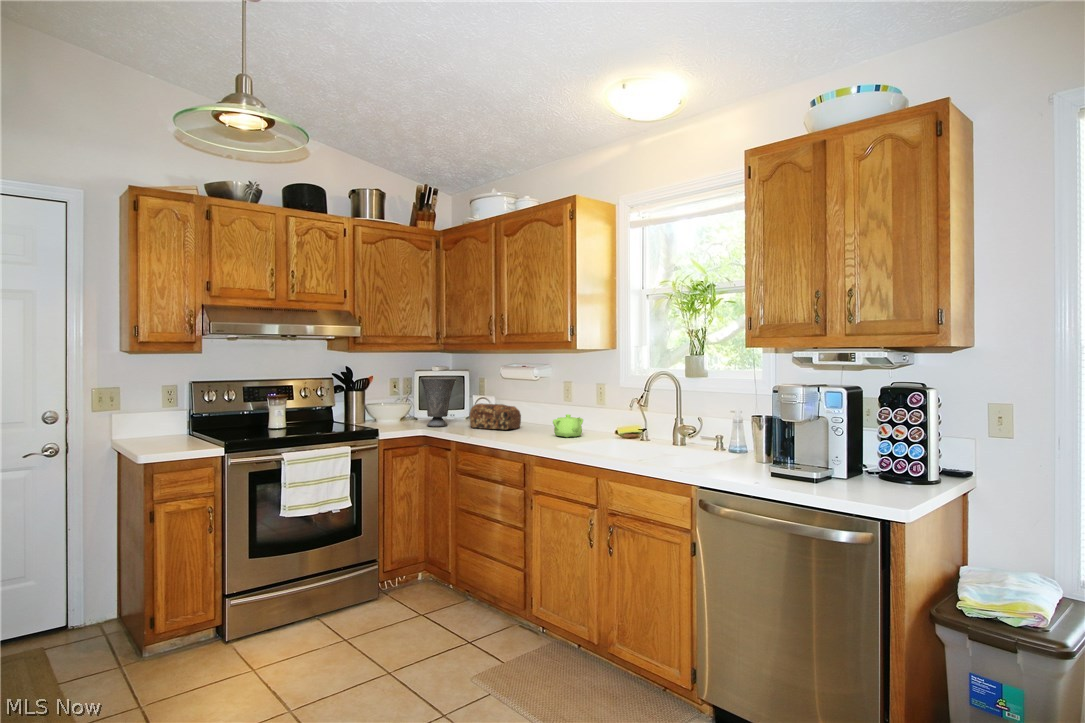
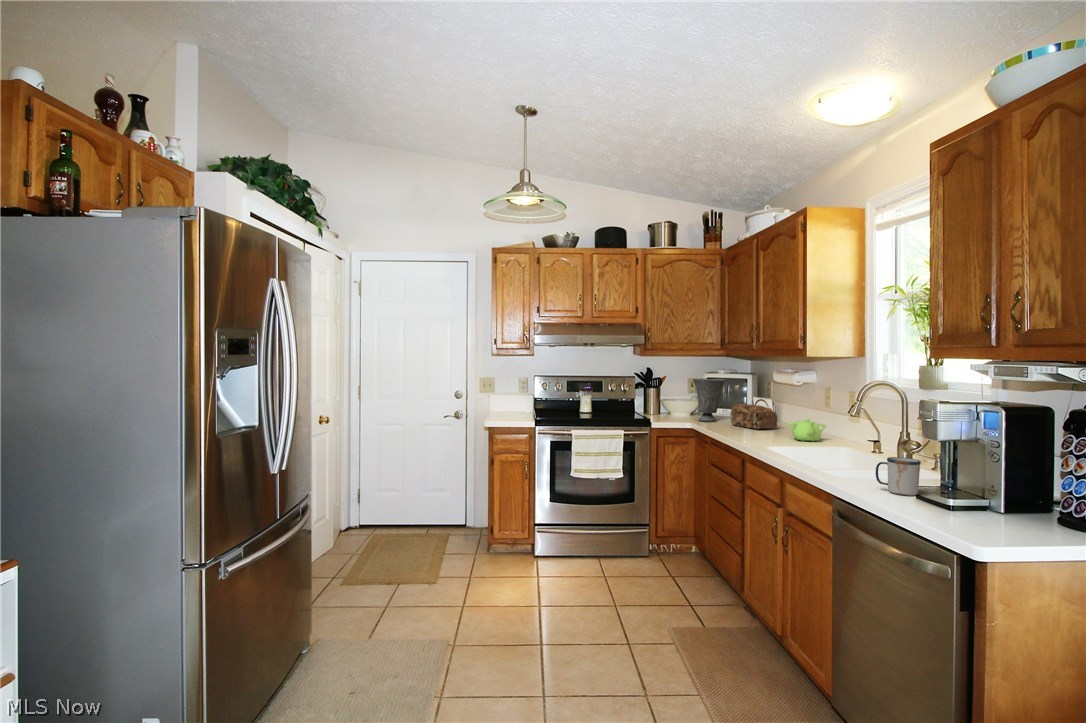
mug: none [726,441,765,476] -> present [876,457,921,496]

